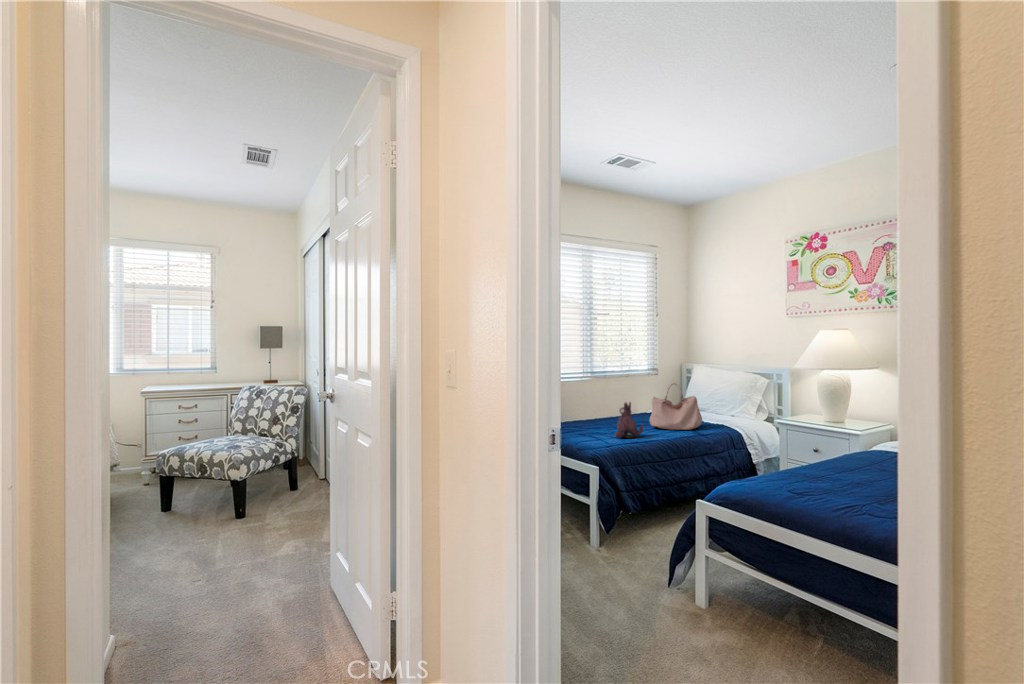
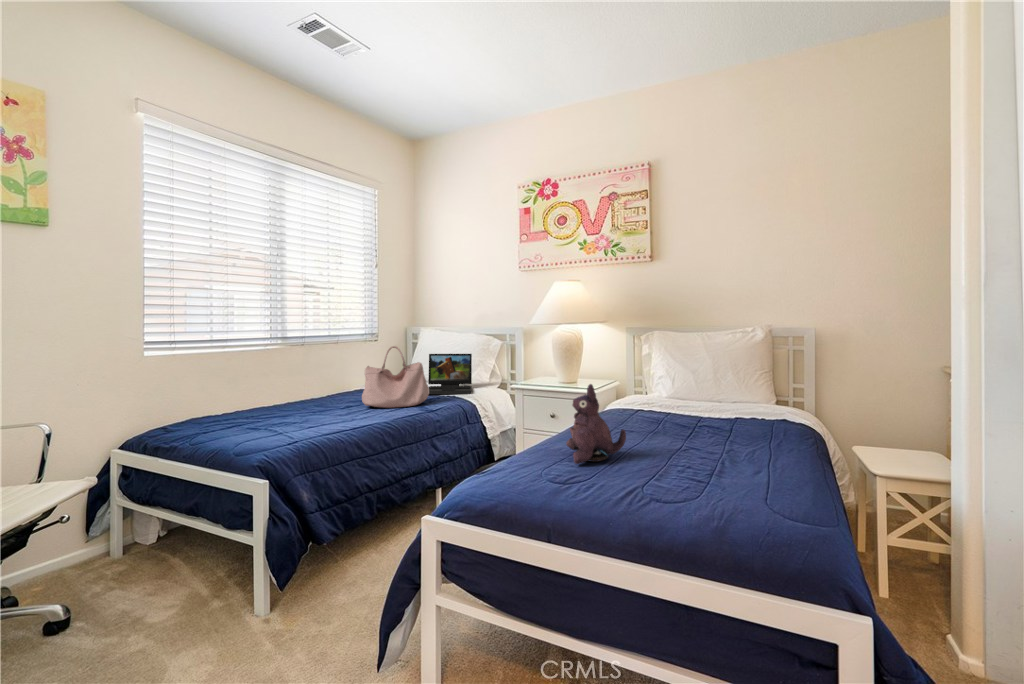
laptop: none [699,388,740,424] -> present [428,354,472,394]
plush toy: present [615,402,643,438] -> present [566,384,626,464]

